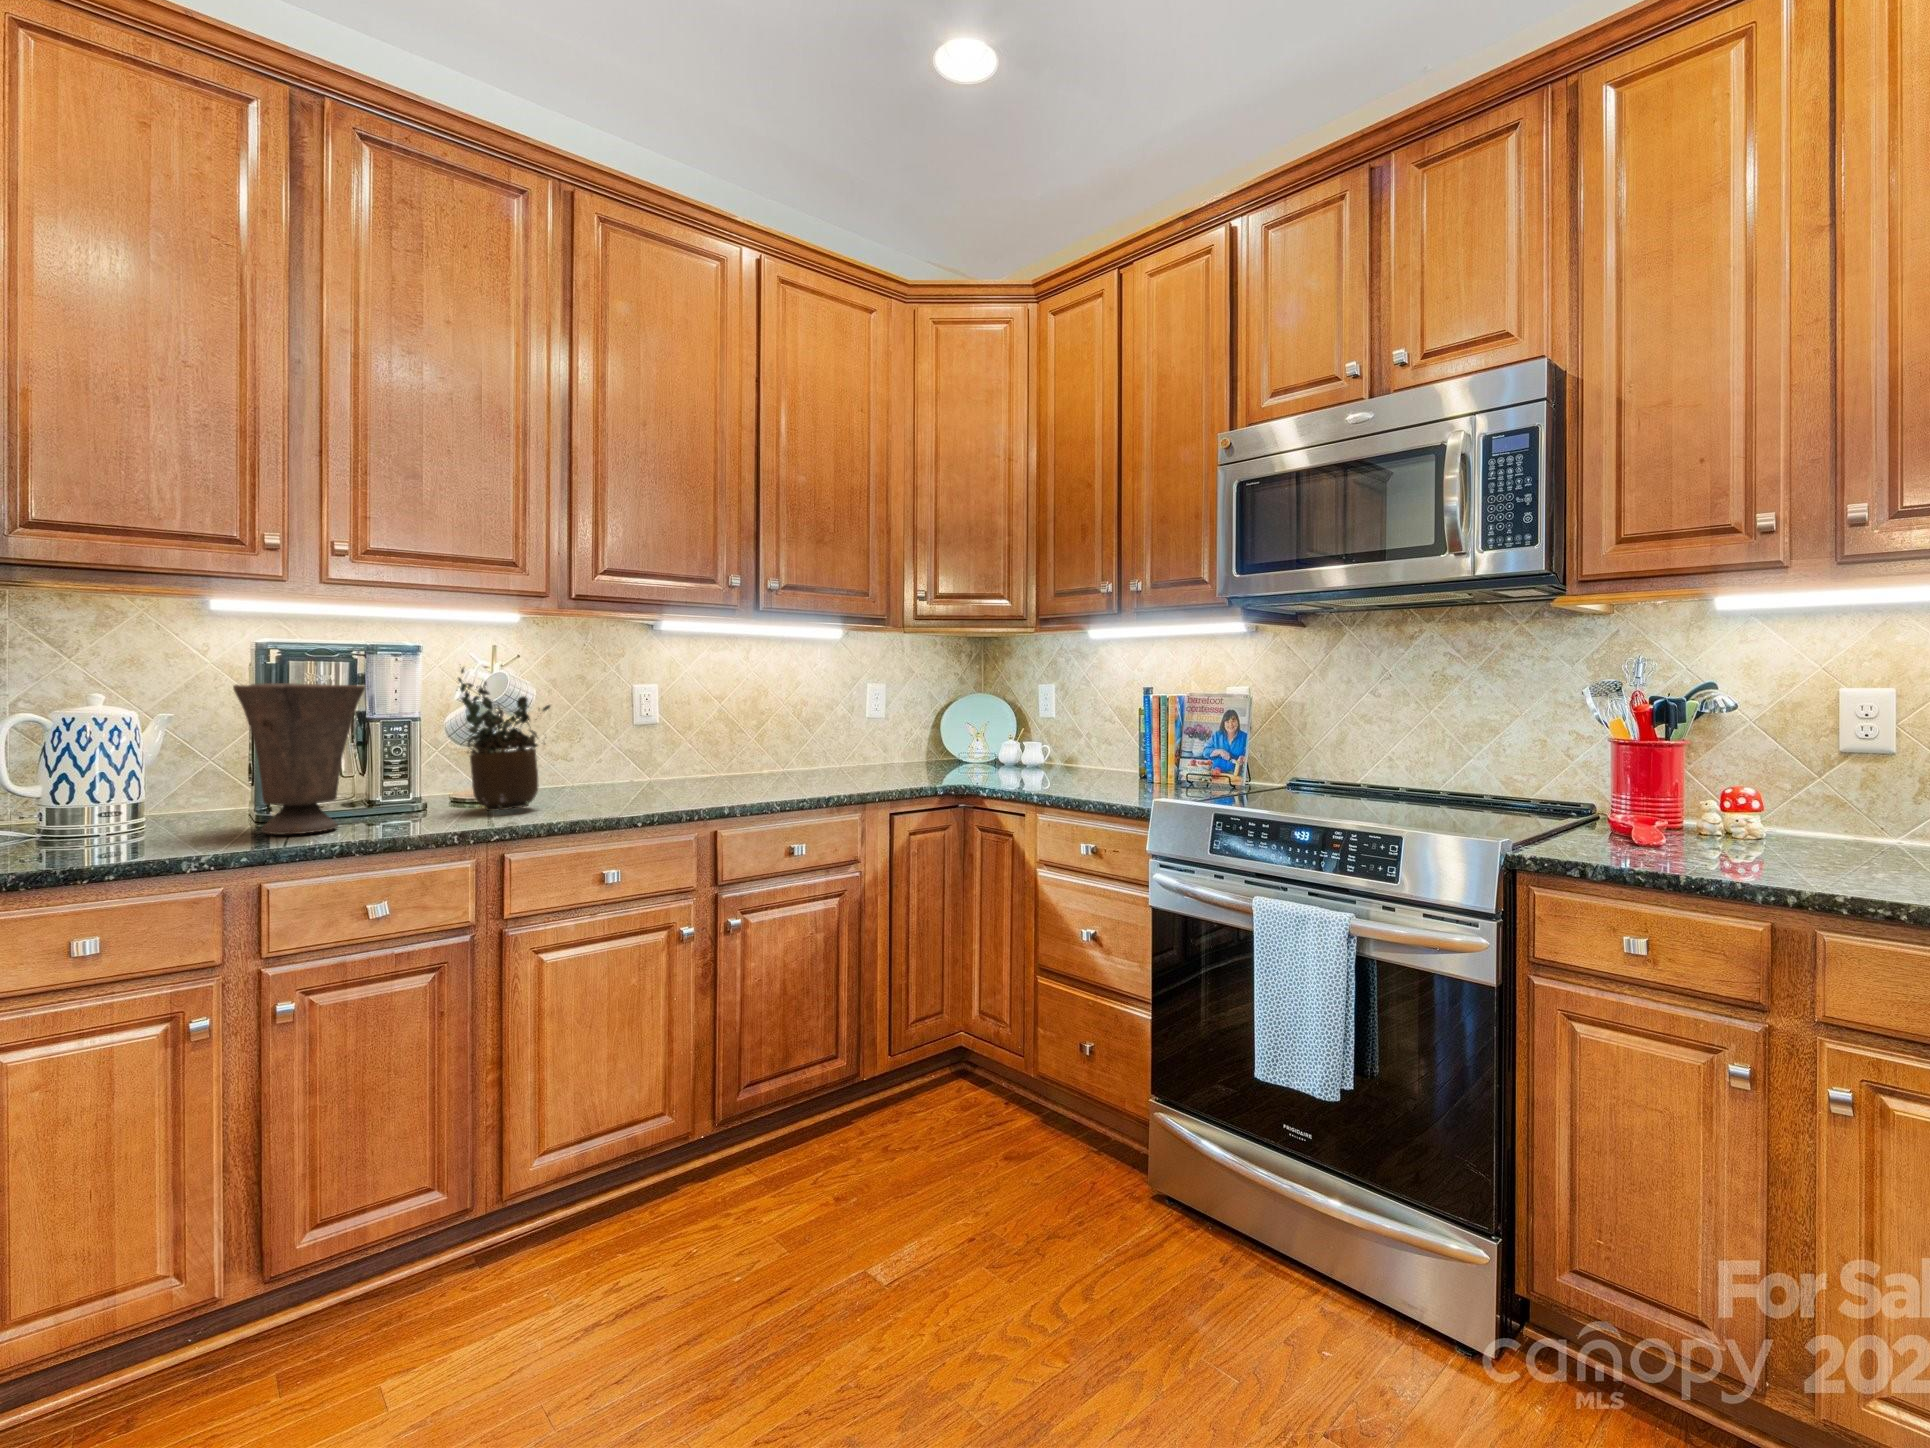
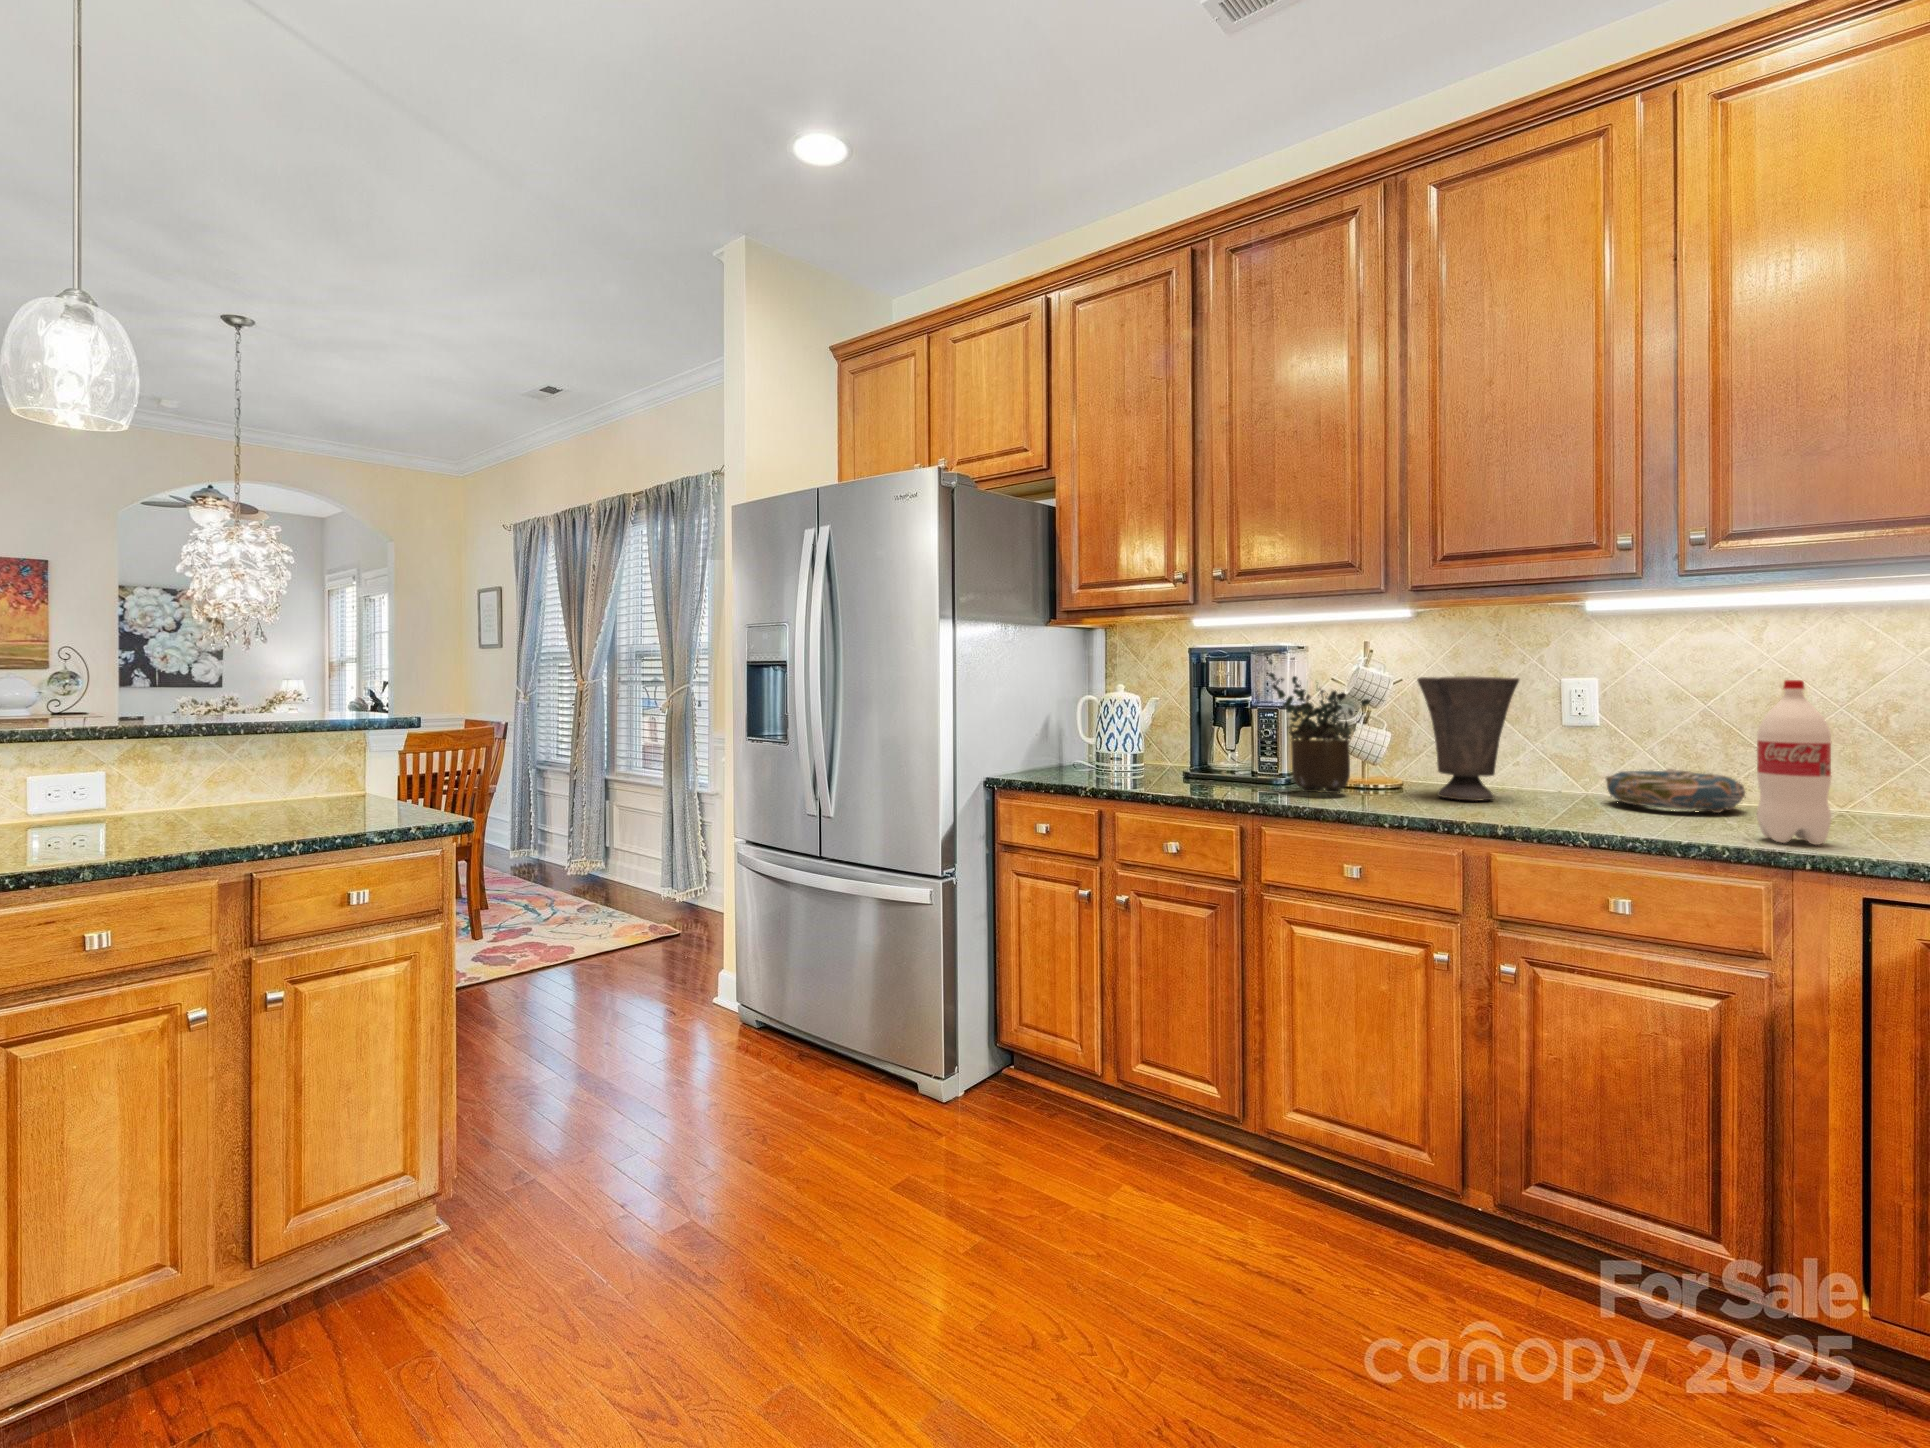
vase: present [233,683,365,835] -> present [1417,676,1519,801]
bottle: none [831,684,866,787] -> present [1757,680,1832,845]
decorative bowl: none [684,751,770,781] -> present [1606,769,1746,813]

